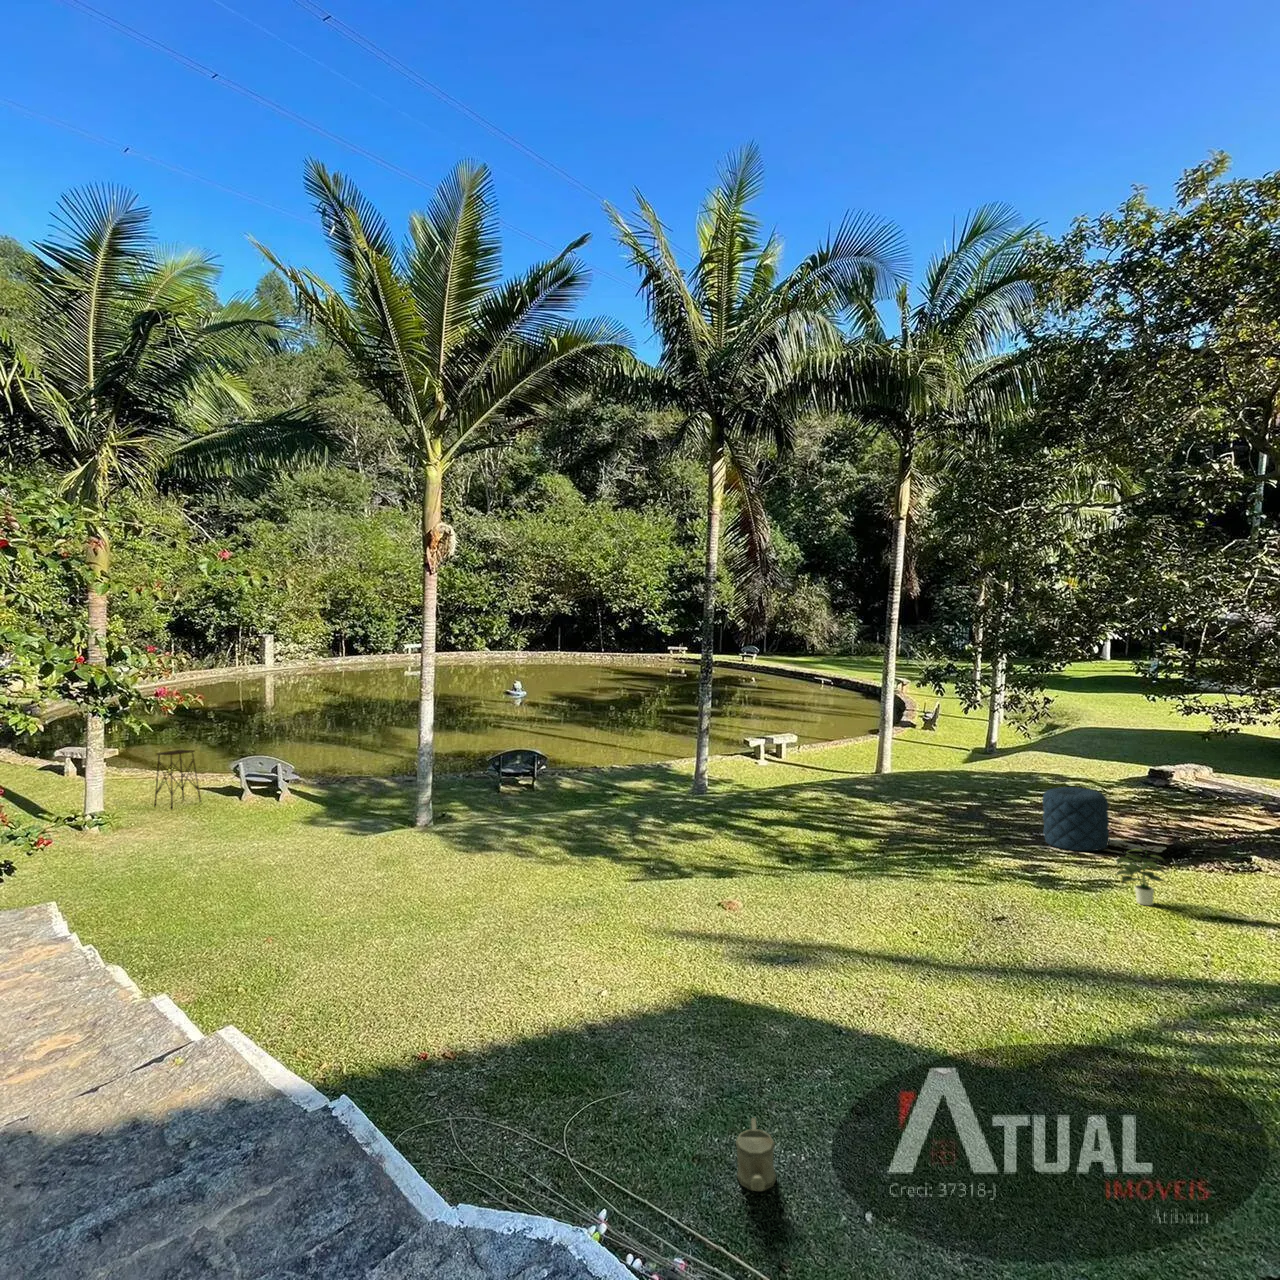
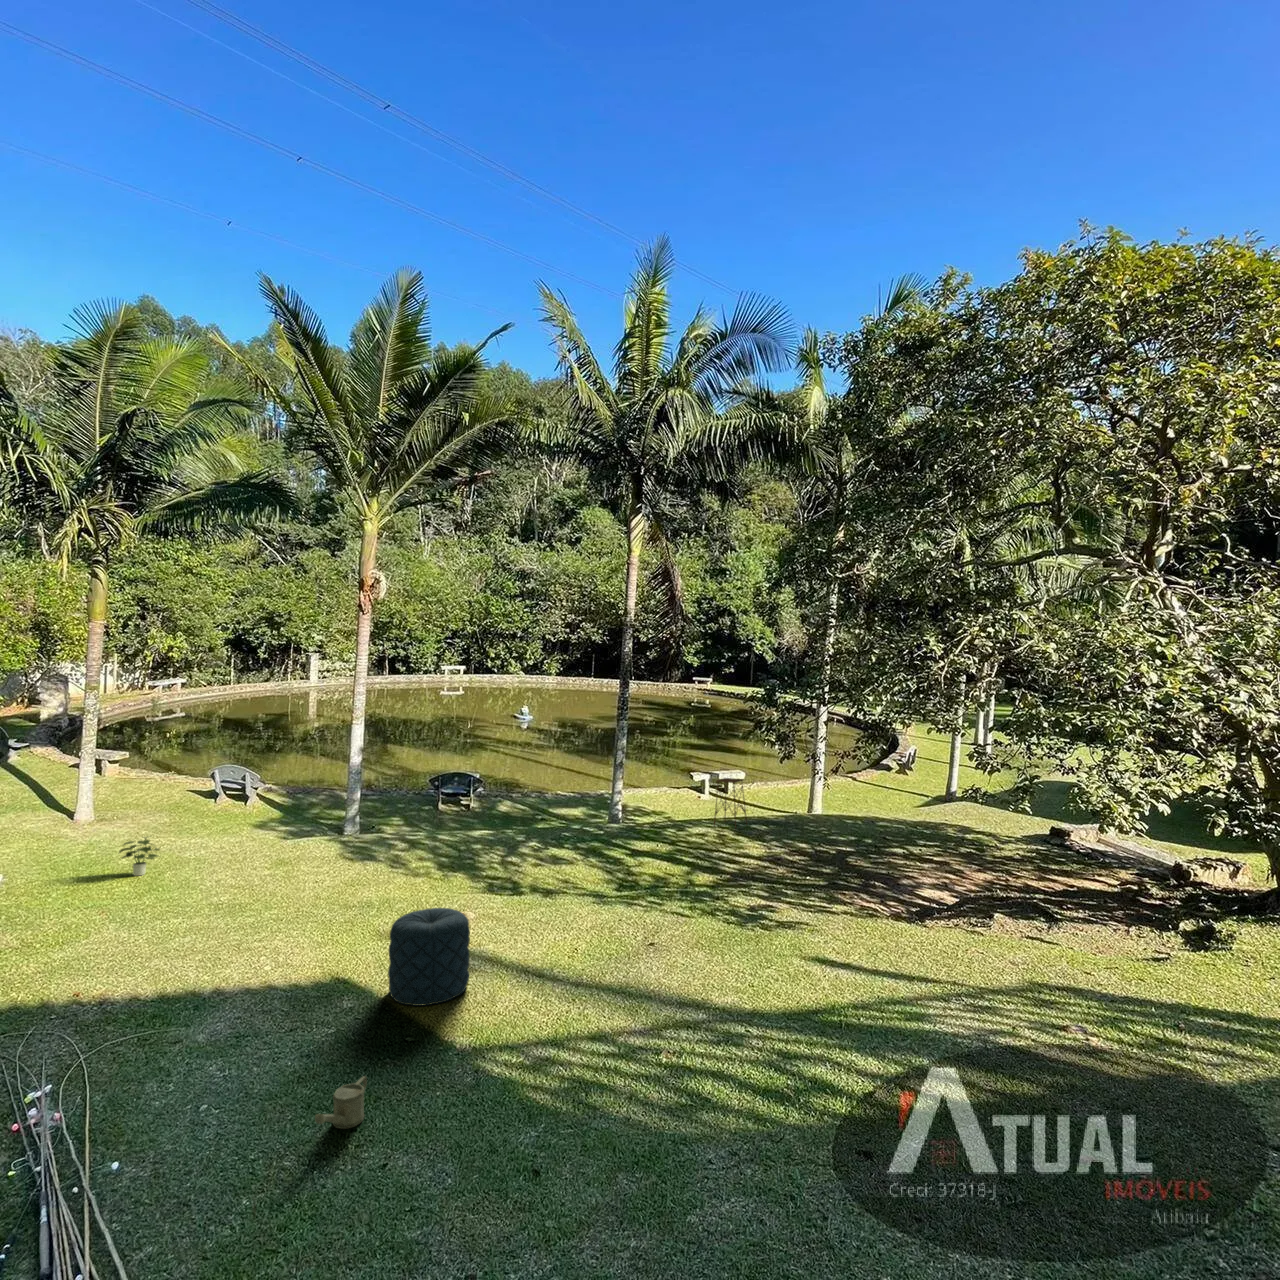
side table: present [154,750,201,809] -> present [714,778,747,828]
pouf: present [1042,787,1110,851] -> present [388,908,470,1006]
potted plant: present [1117,848,1165,905] -> present [119,837,159,876]

